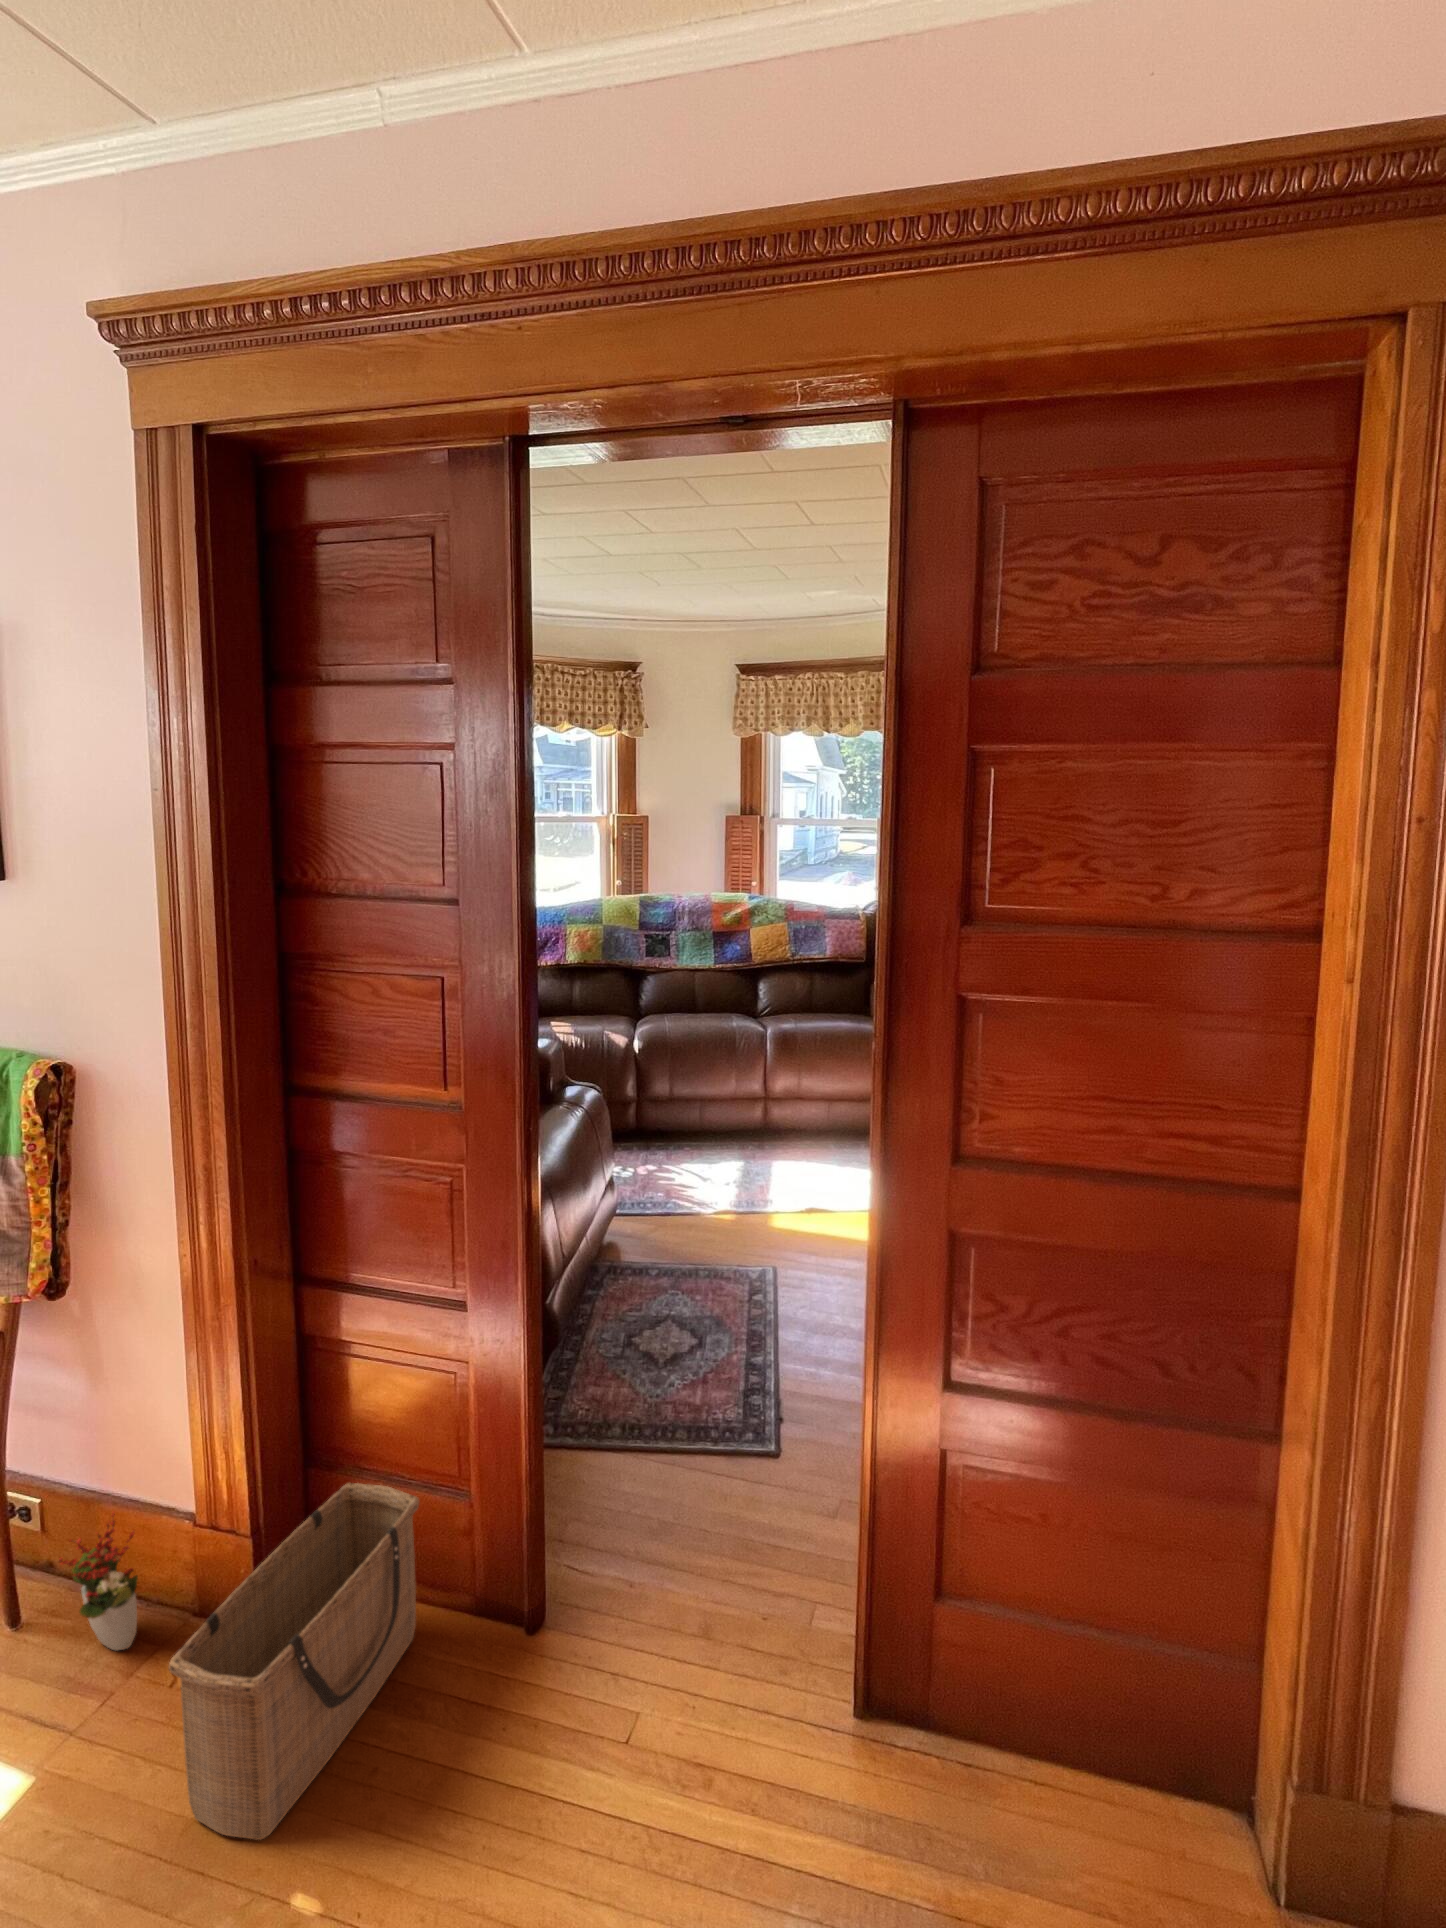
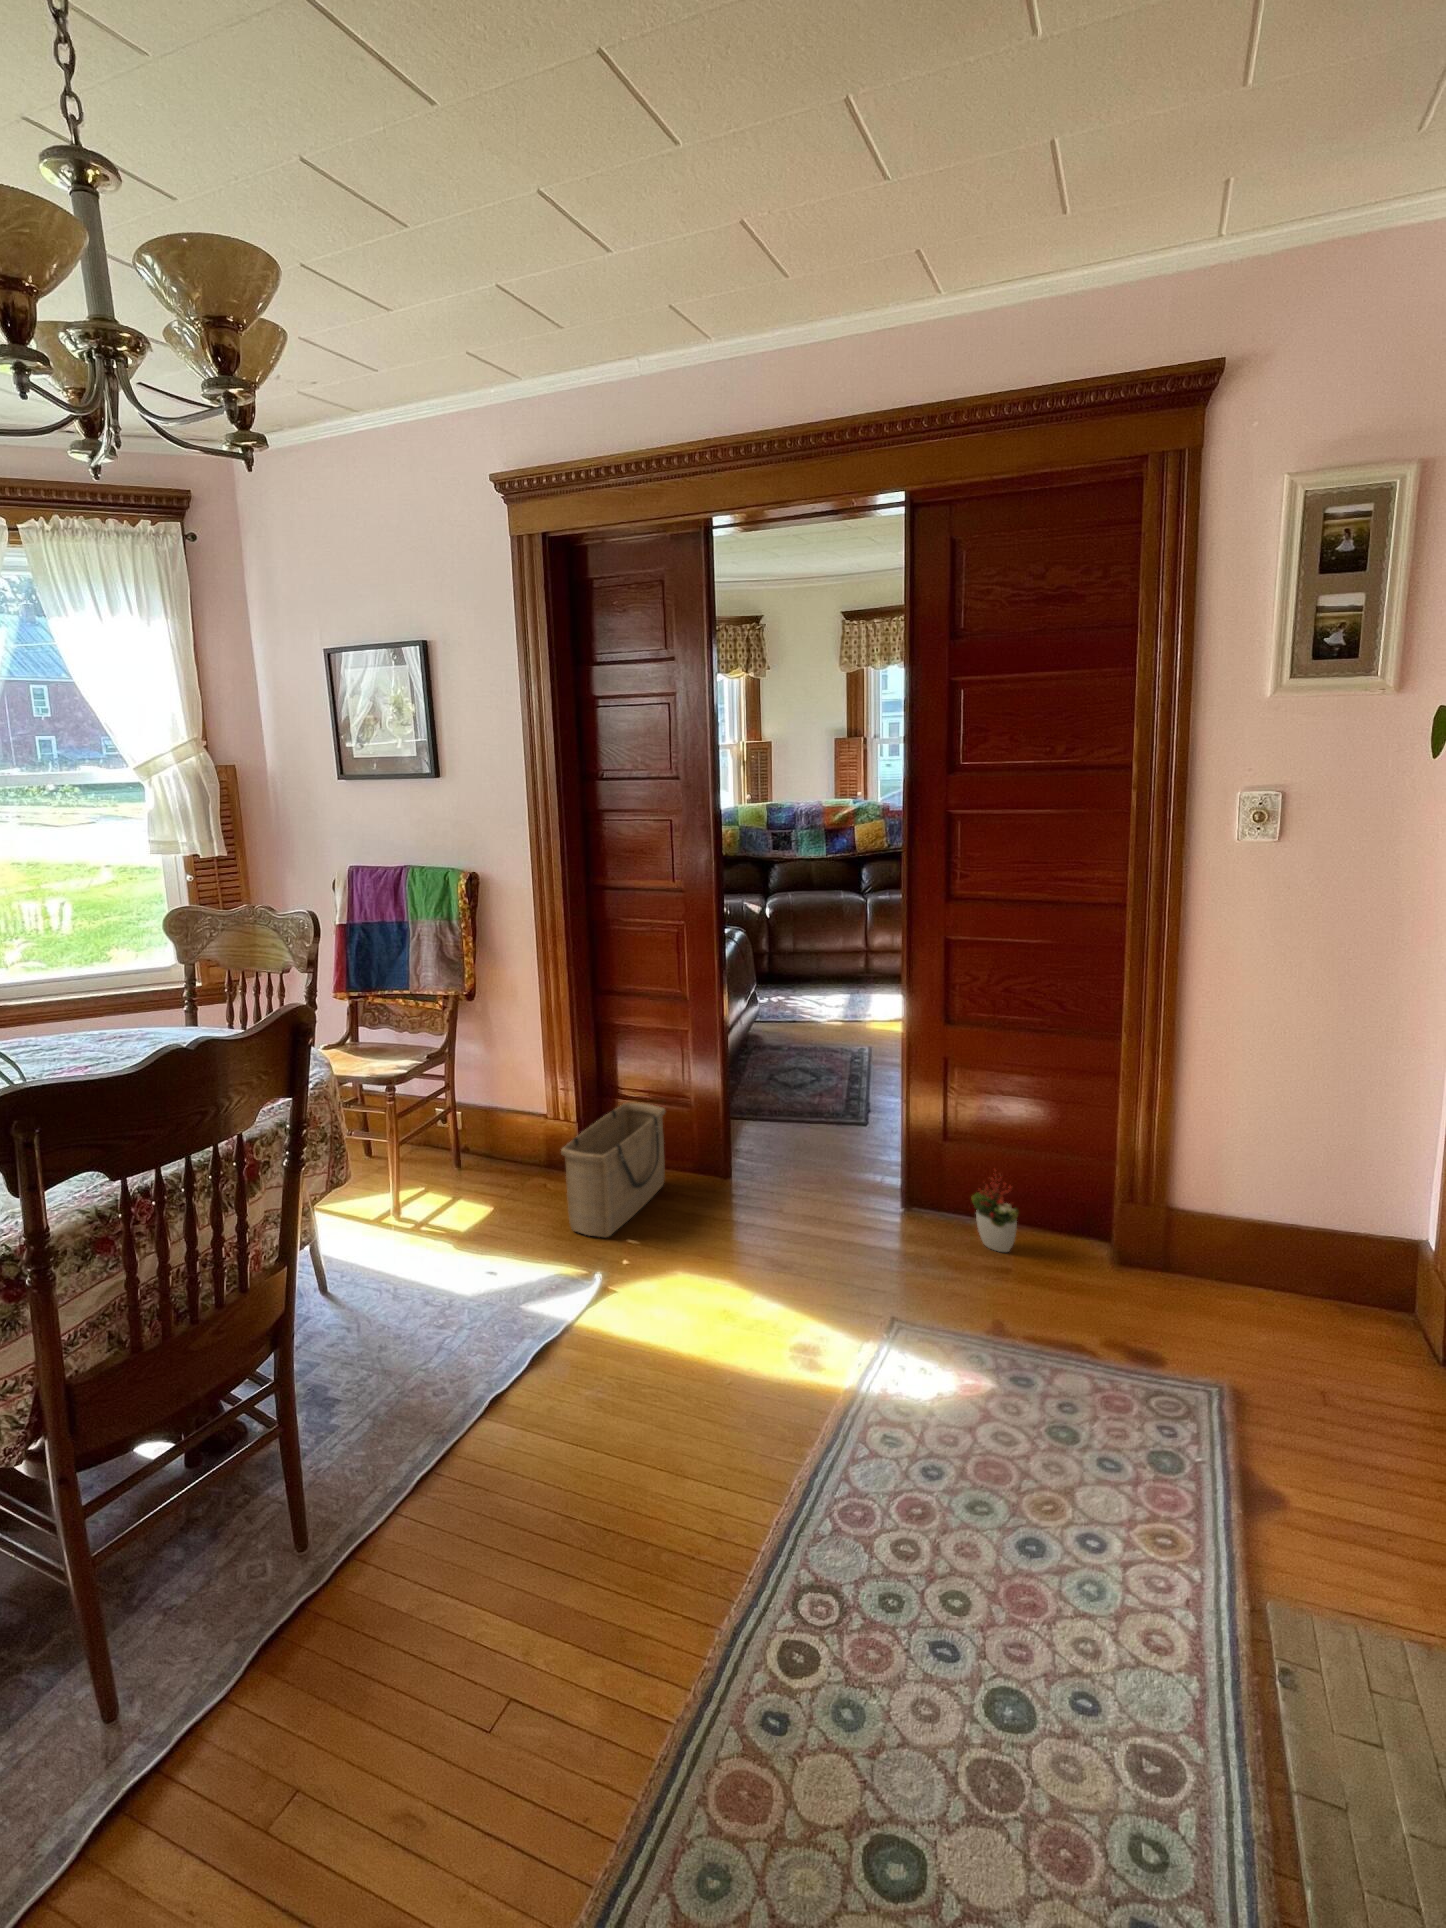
decorative plant: present [59,1512,138,1651] -> present [971,1174,1019,1252]

